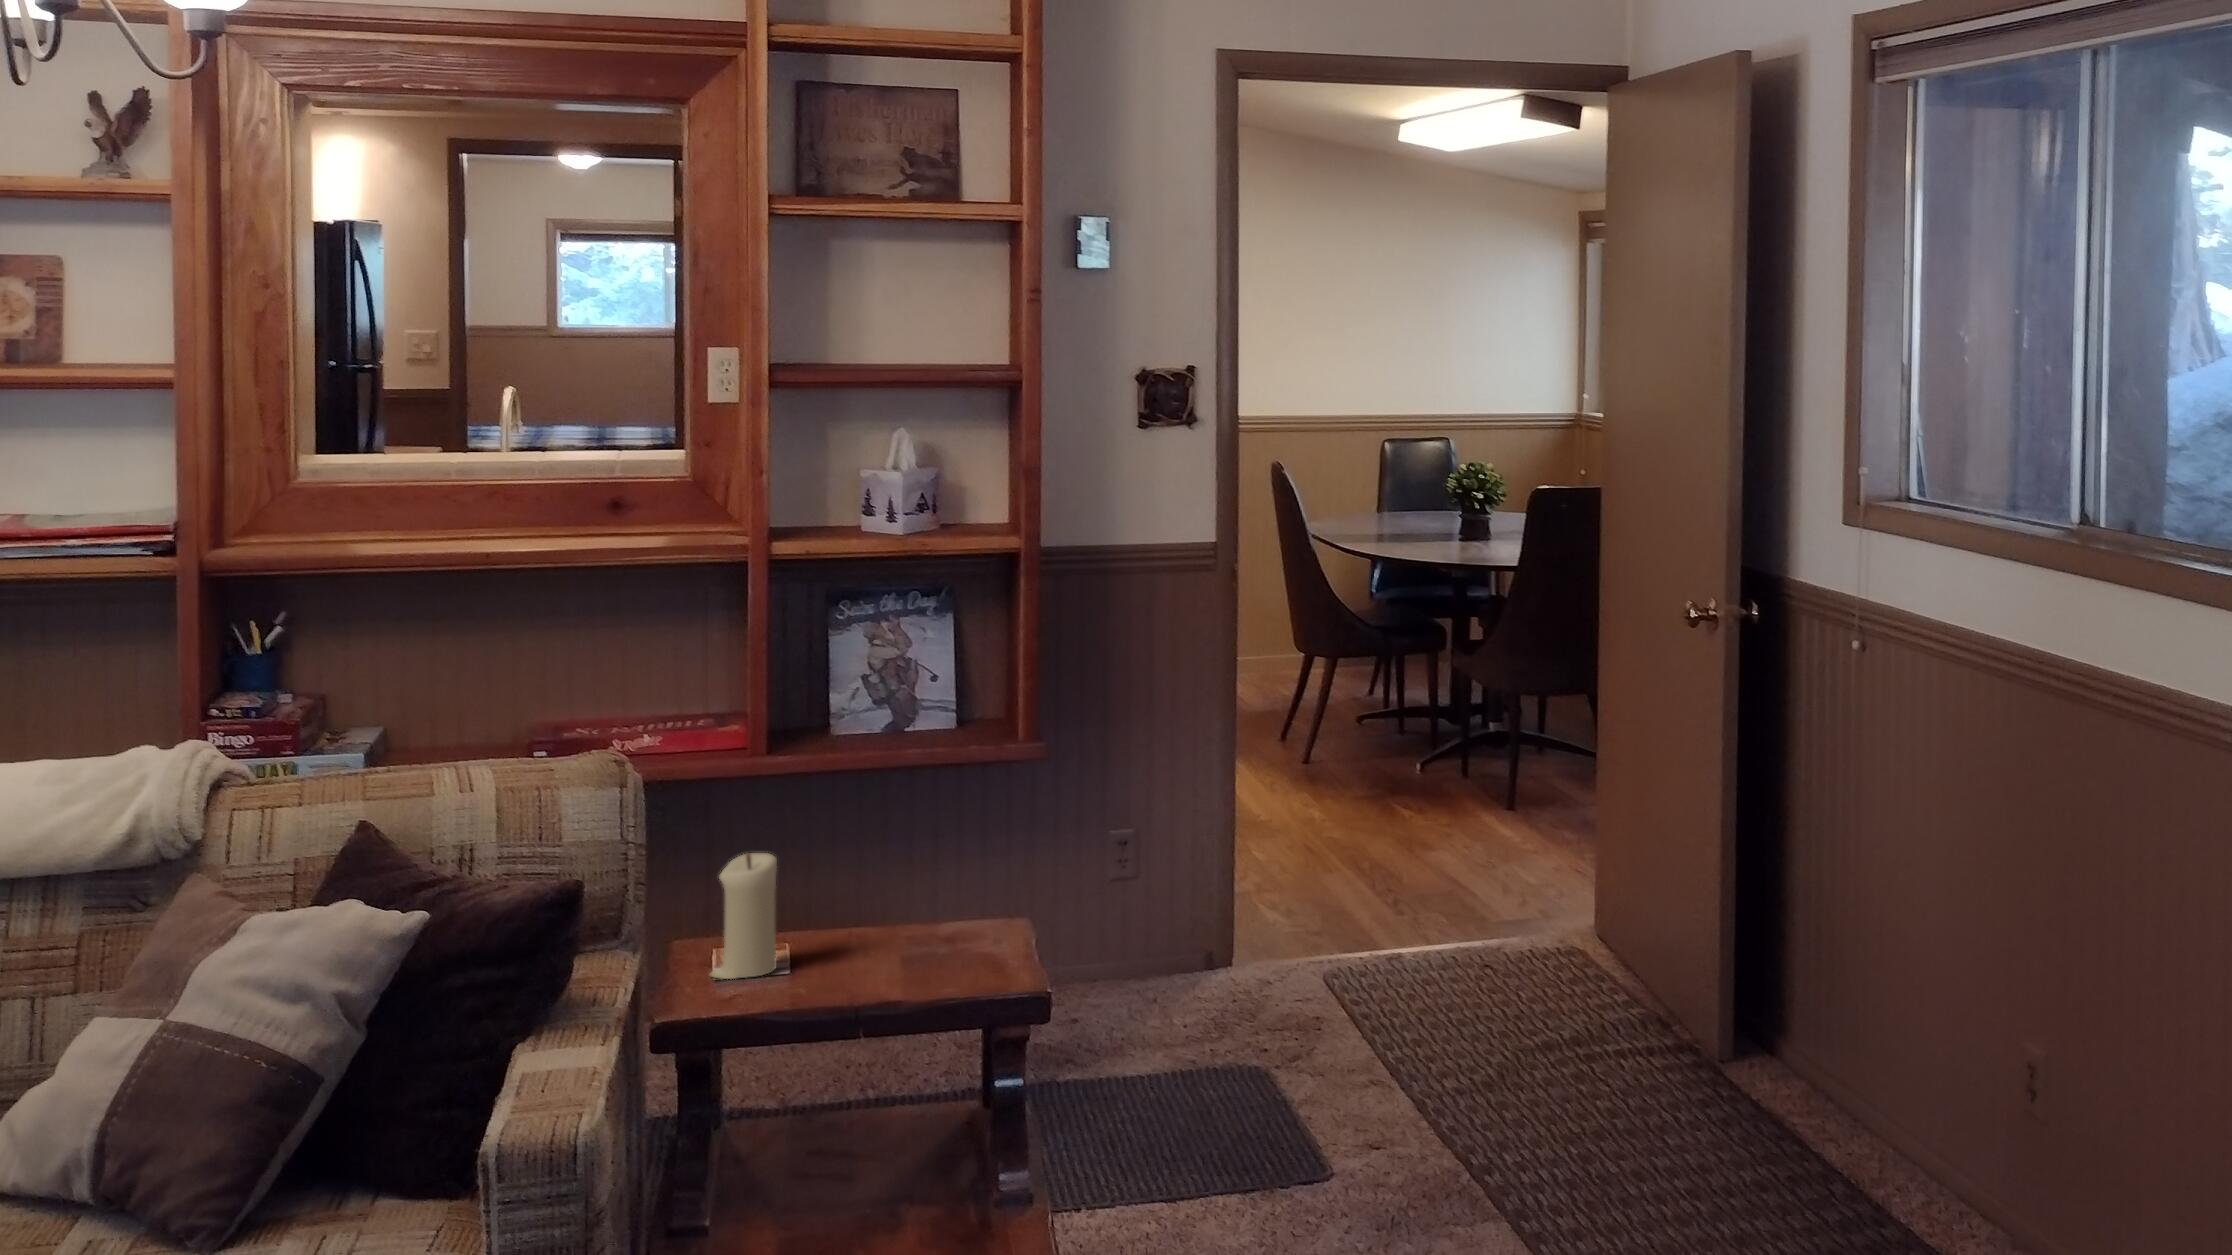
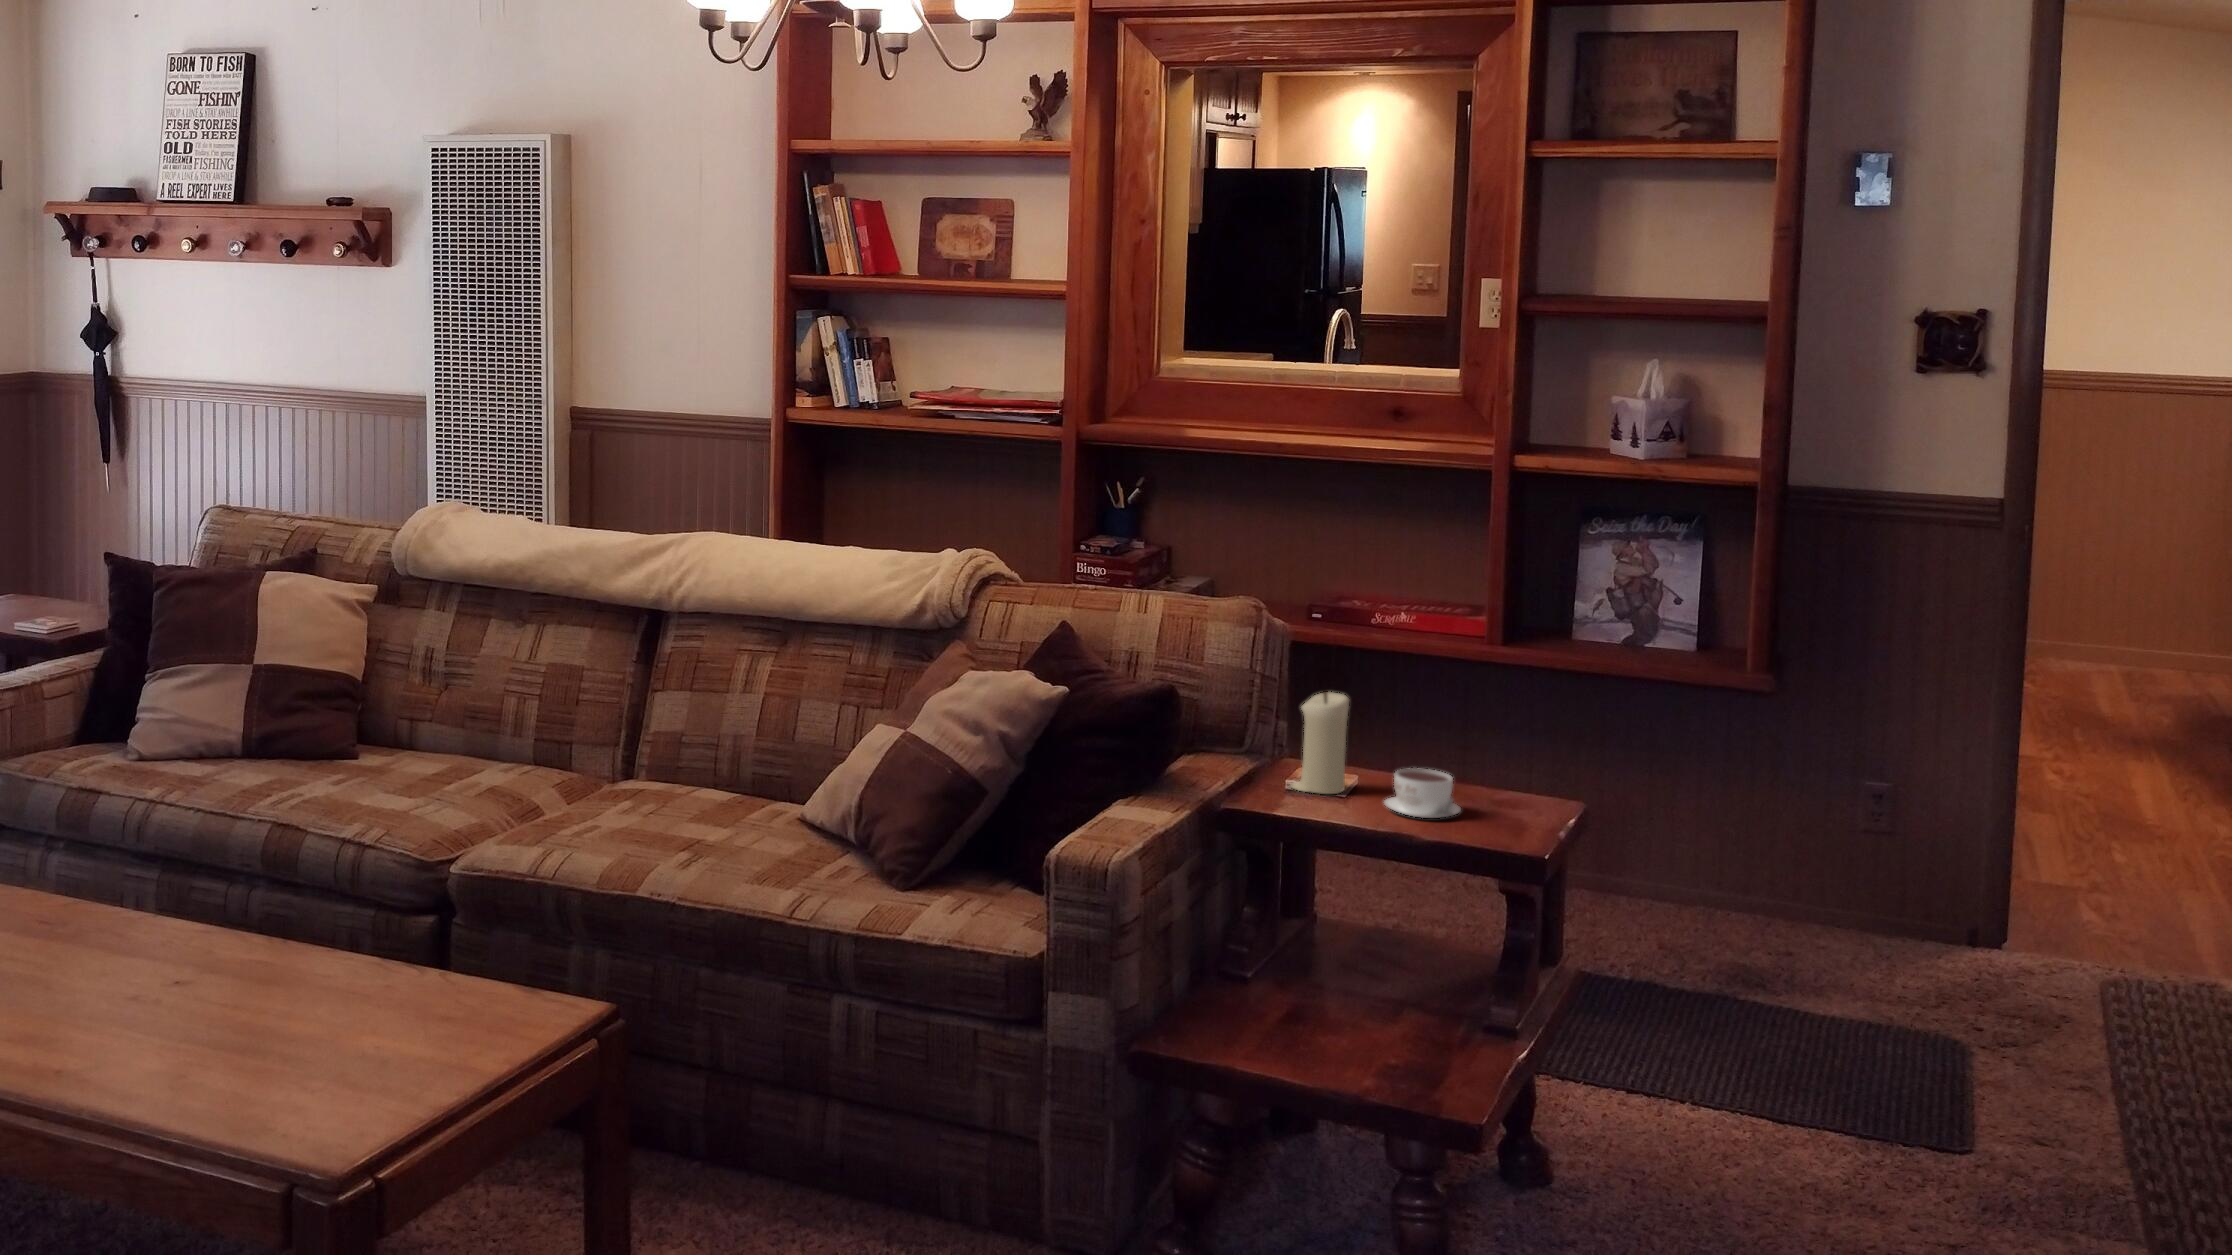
coffee cup: none [837,922,926,981] -> present [1384,768,1461,818]

